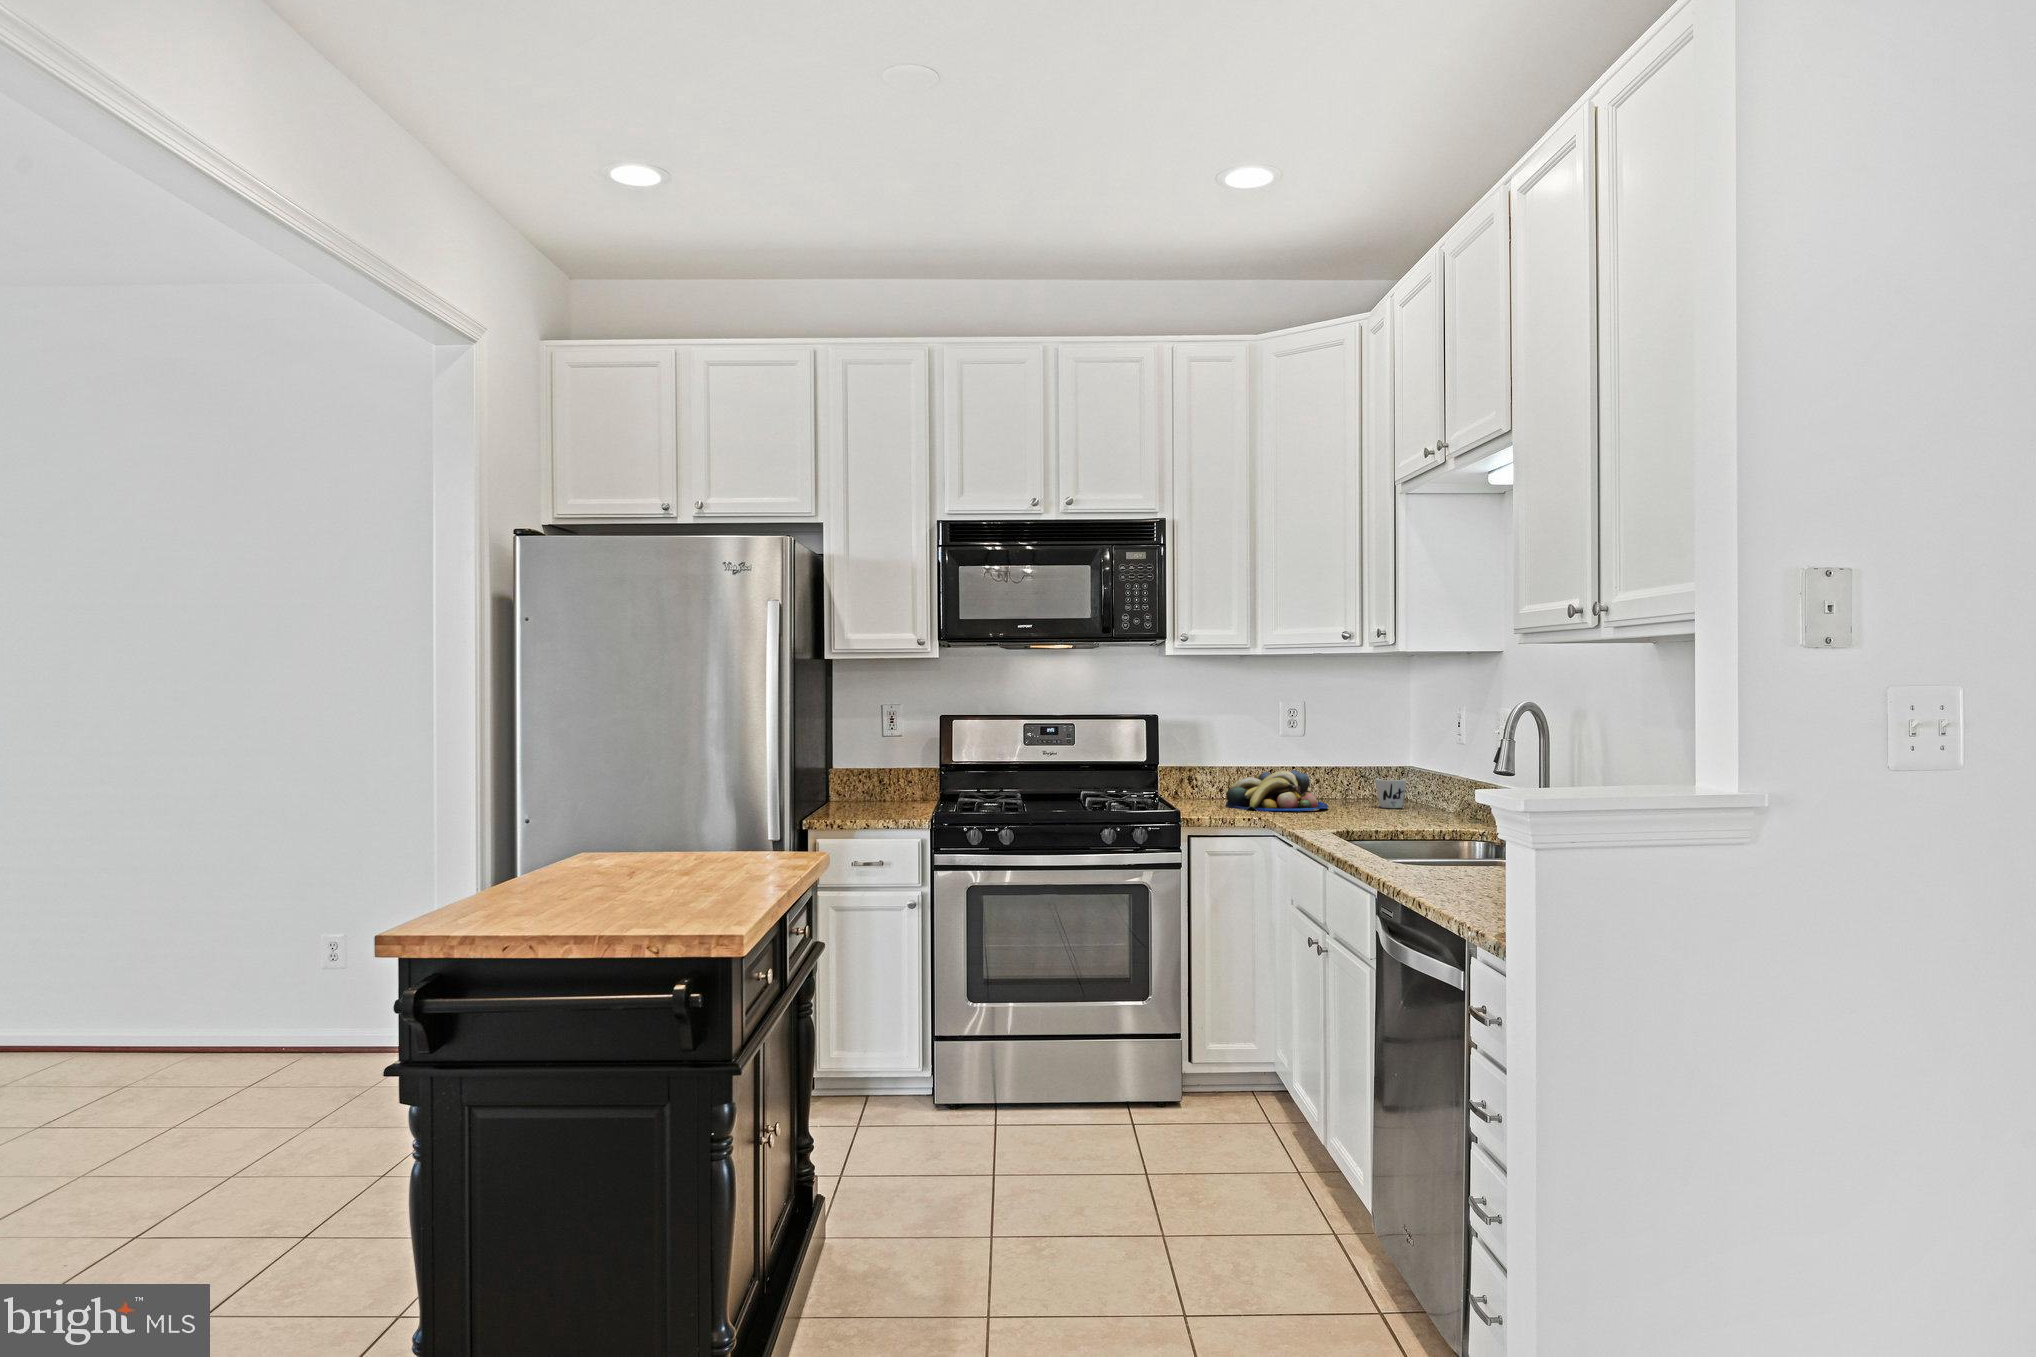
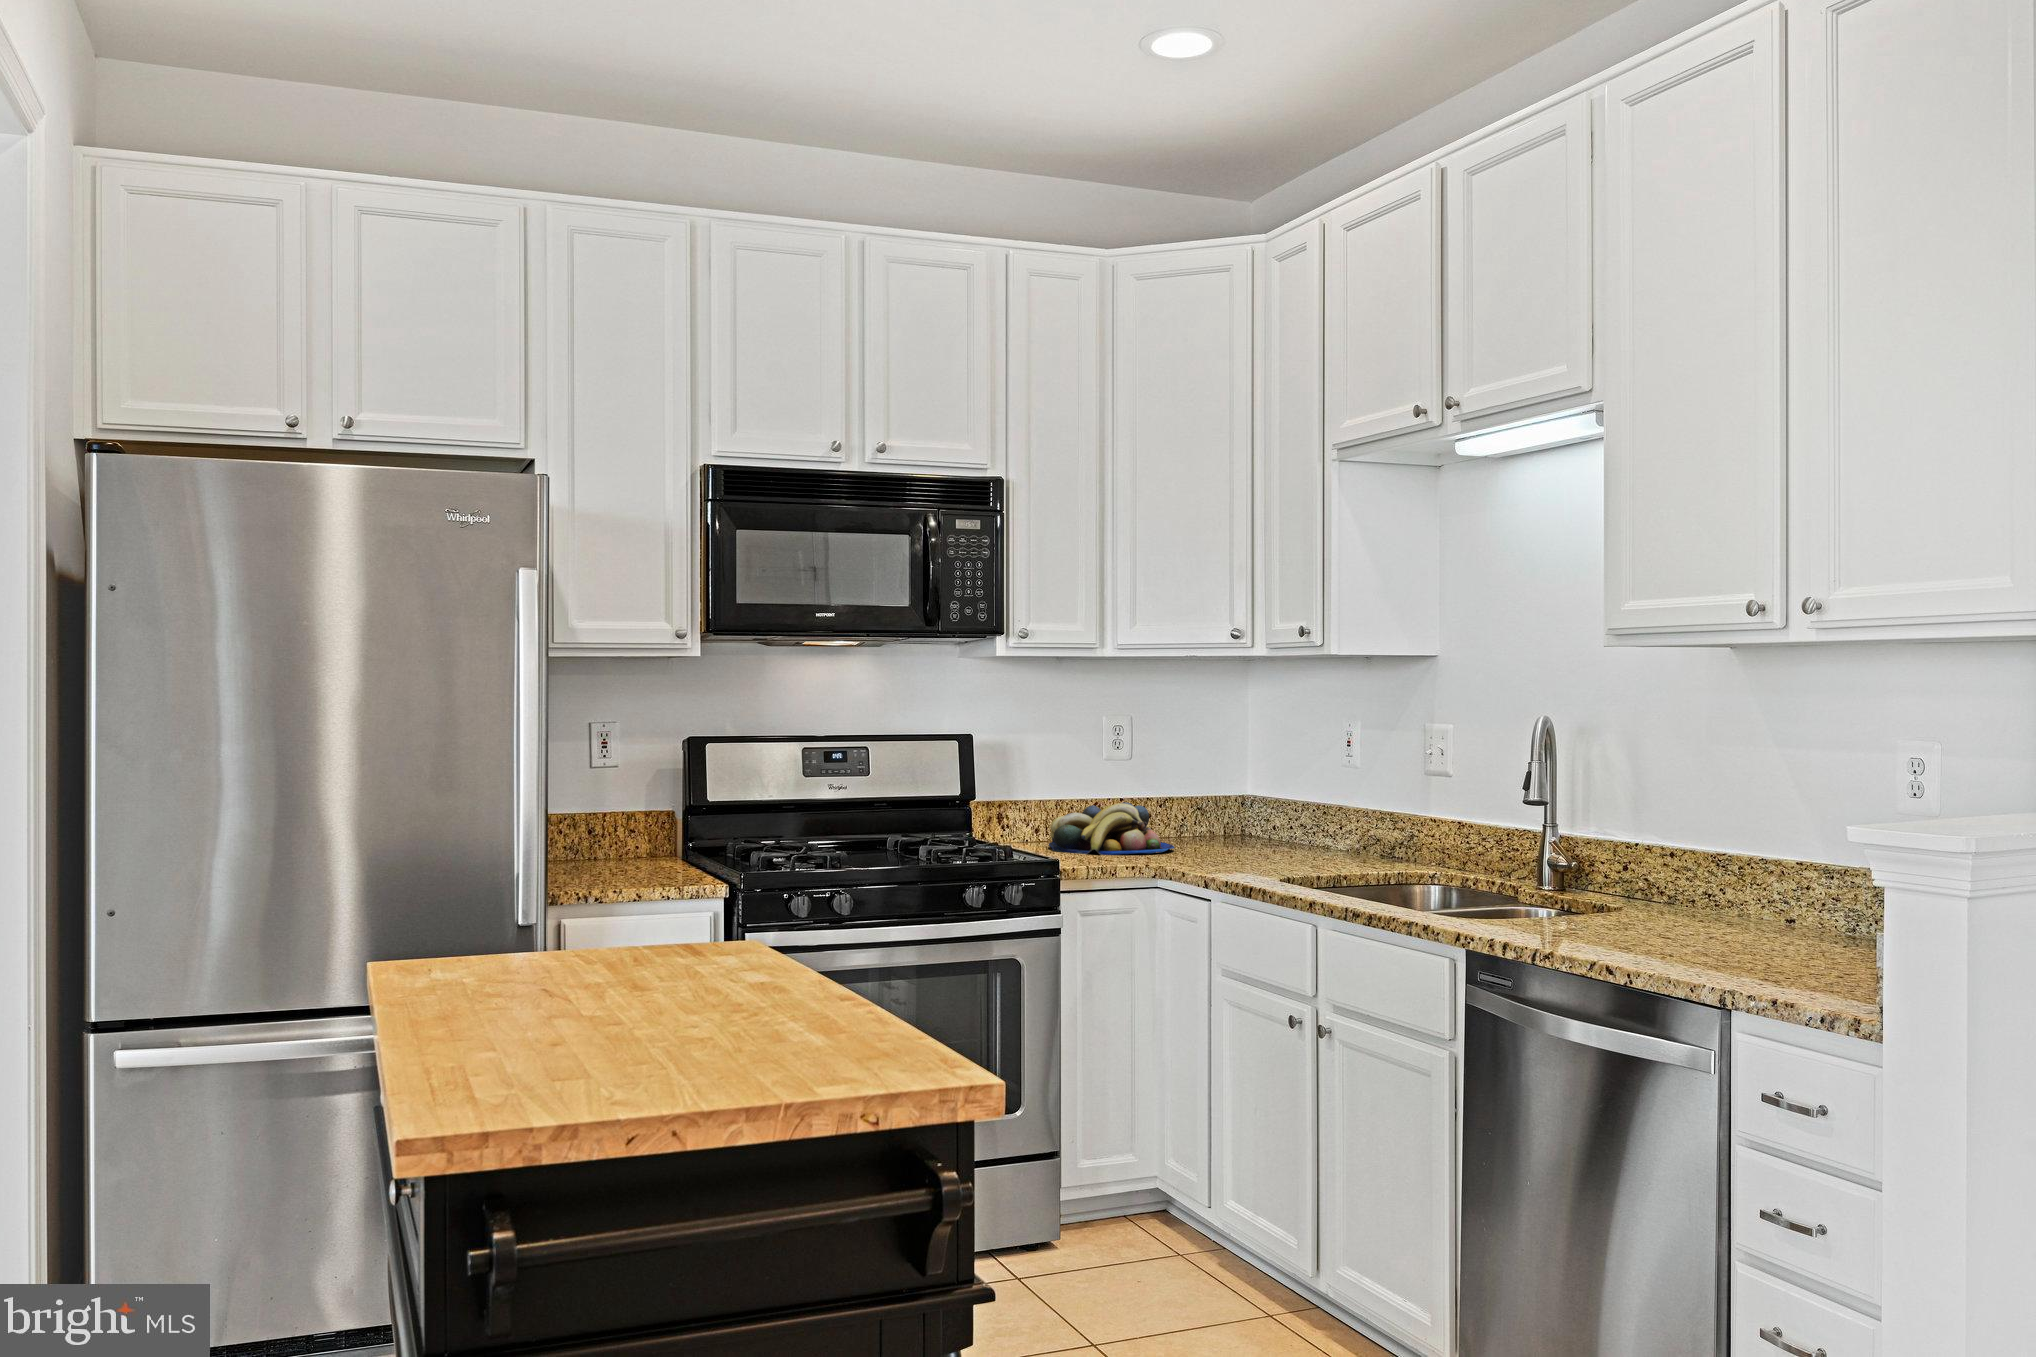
mug: present [1375,778,1406,808] -> none [1215,809,1251,846]

